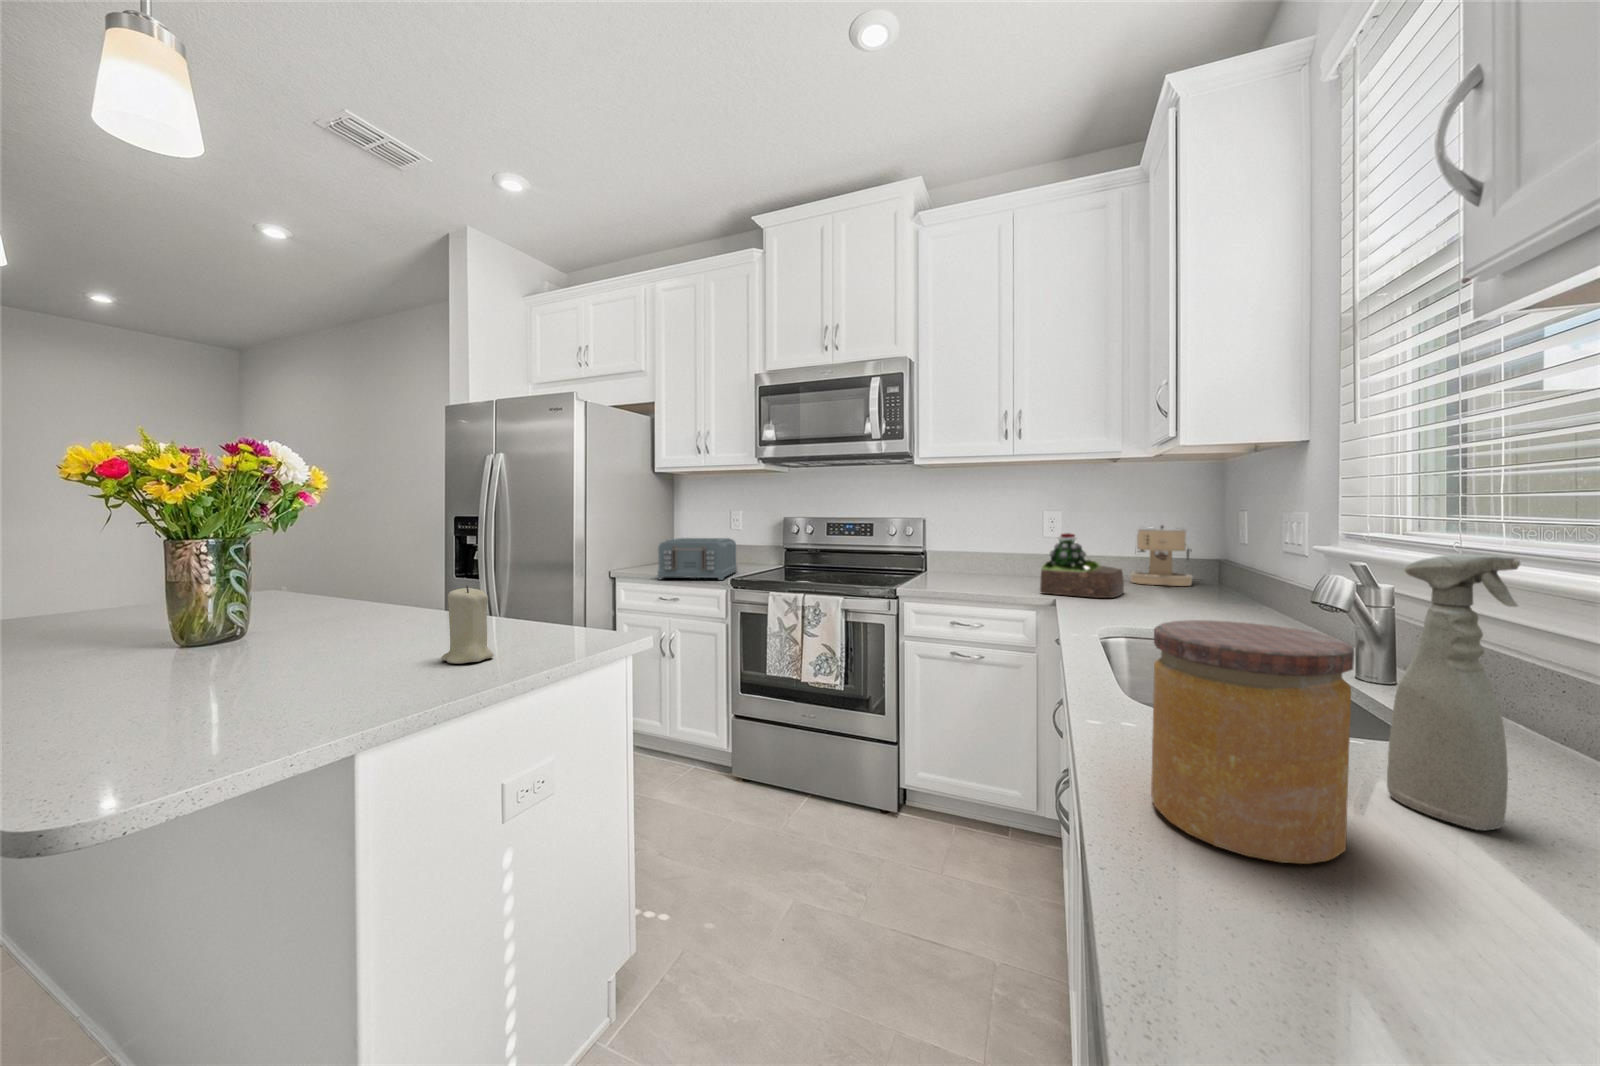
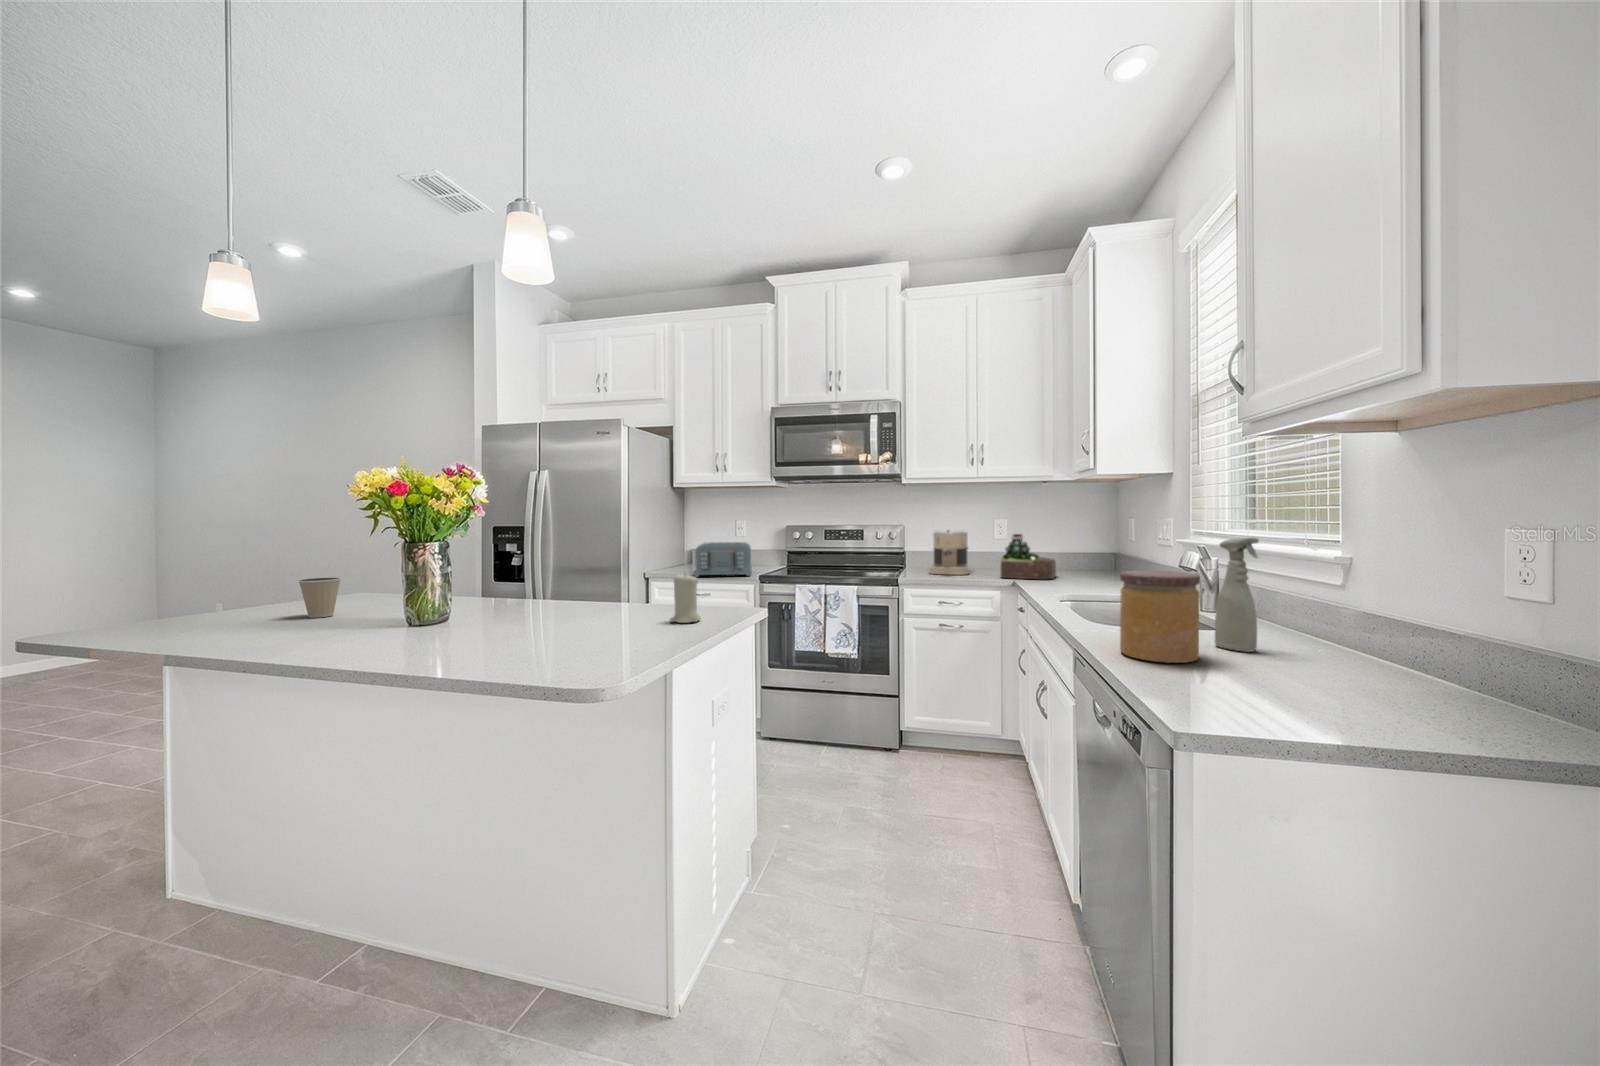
coffee maker: present [1130,526,1193,586] -> present [929,530,969,575]
coffee cup: none [45,577,111,628] -> present [299,578,341,618]

